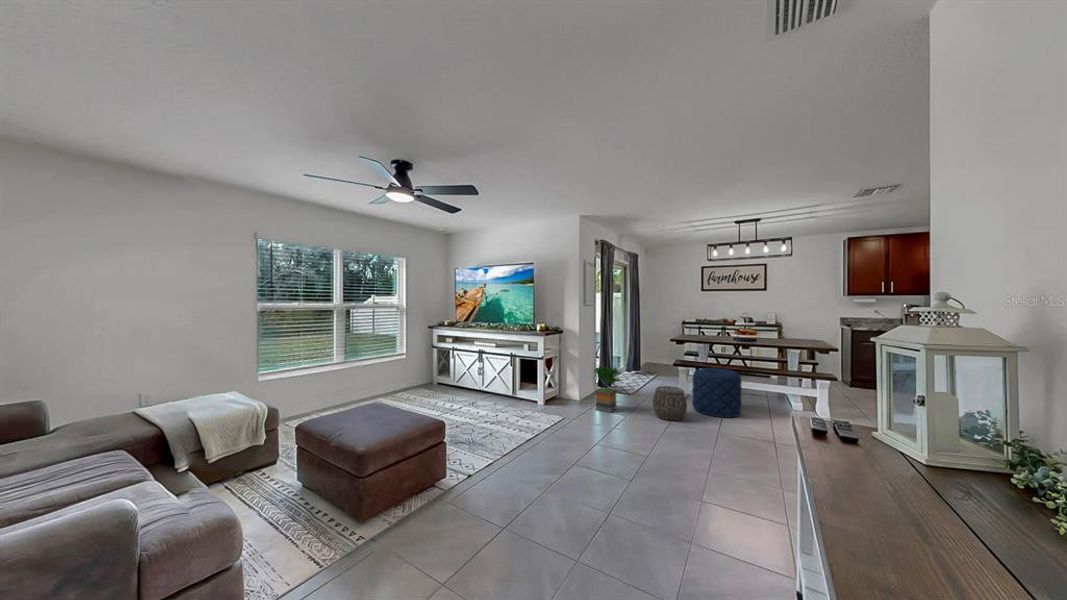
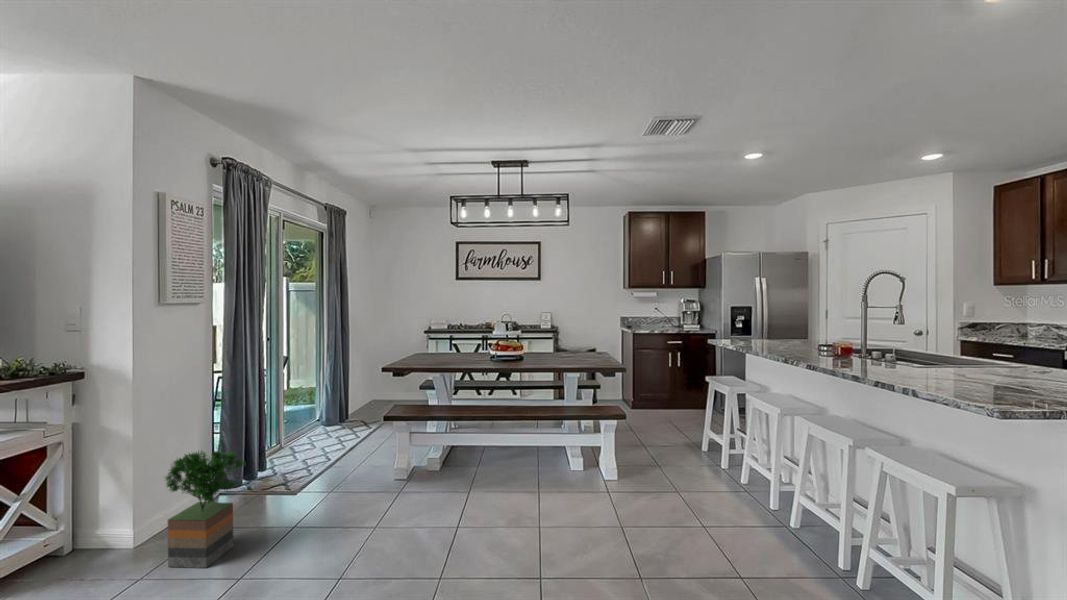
pouf: present [692,368,742,417] -> none [410,419,494,519]
woven basket: present [653,386,687,421] -> none [314,475,390,559]

